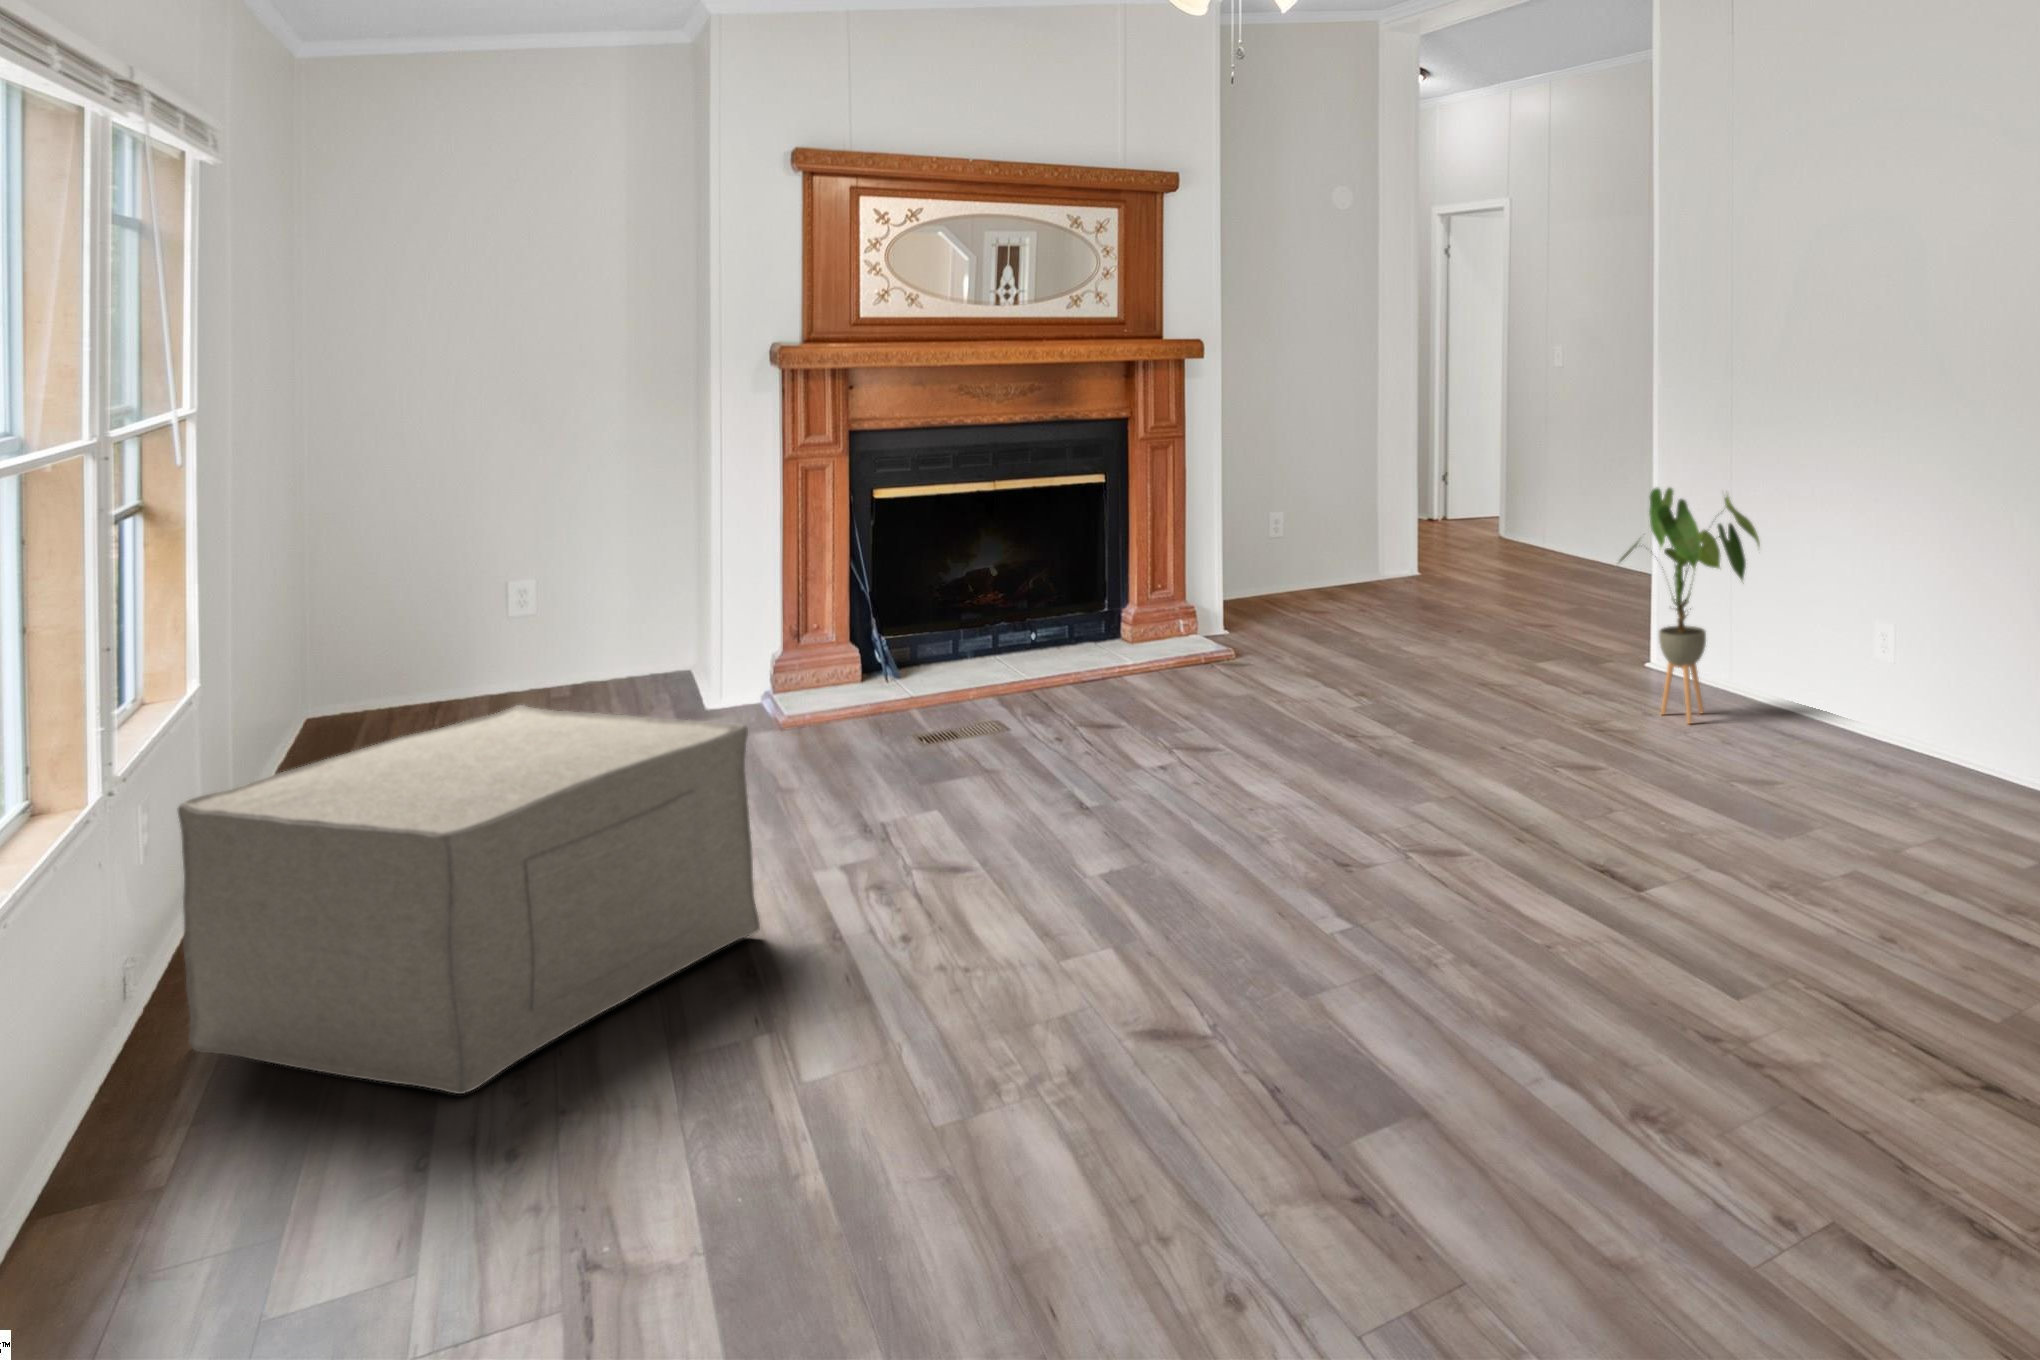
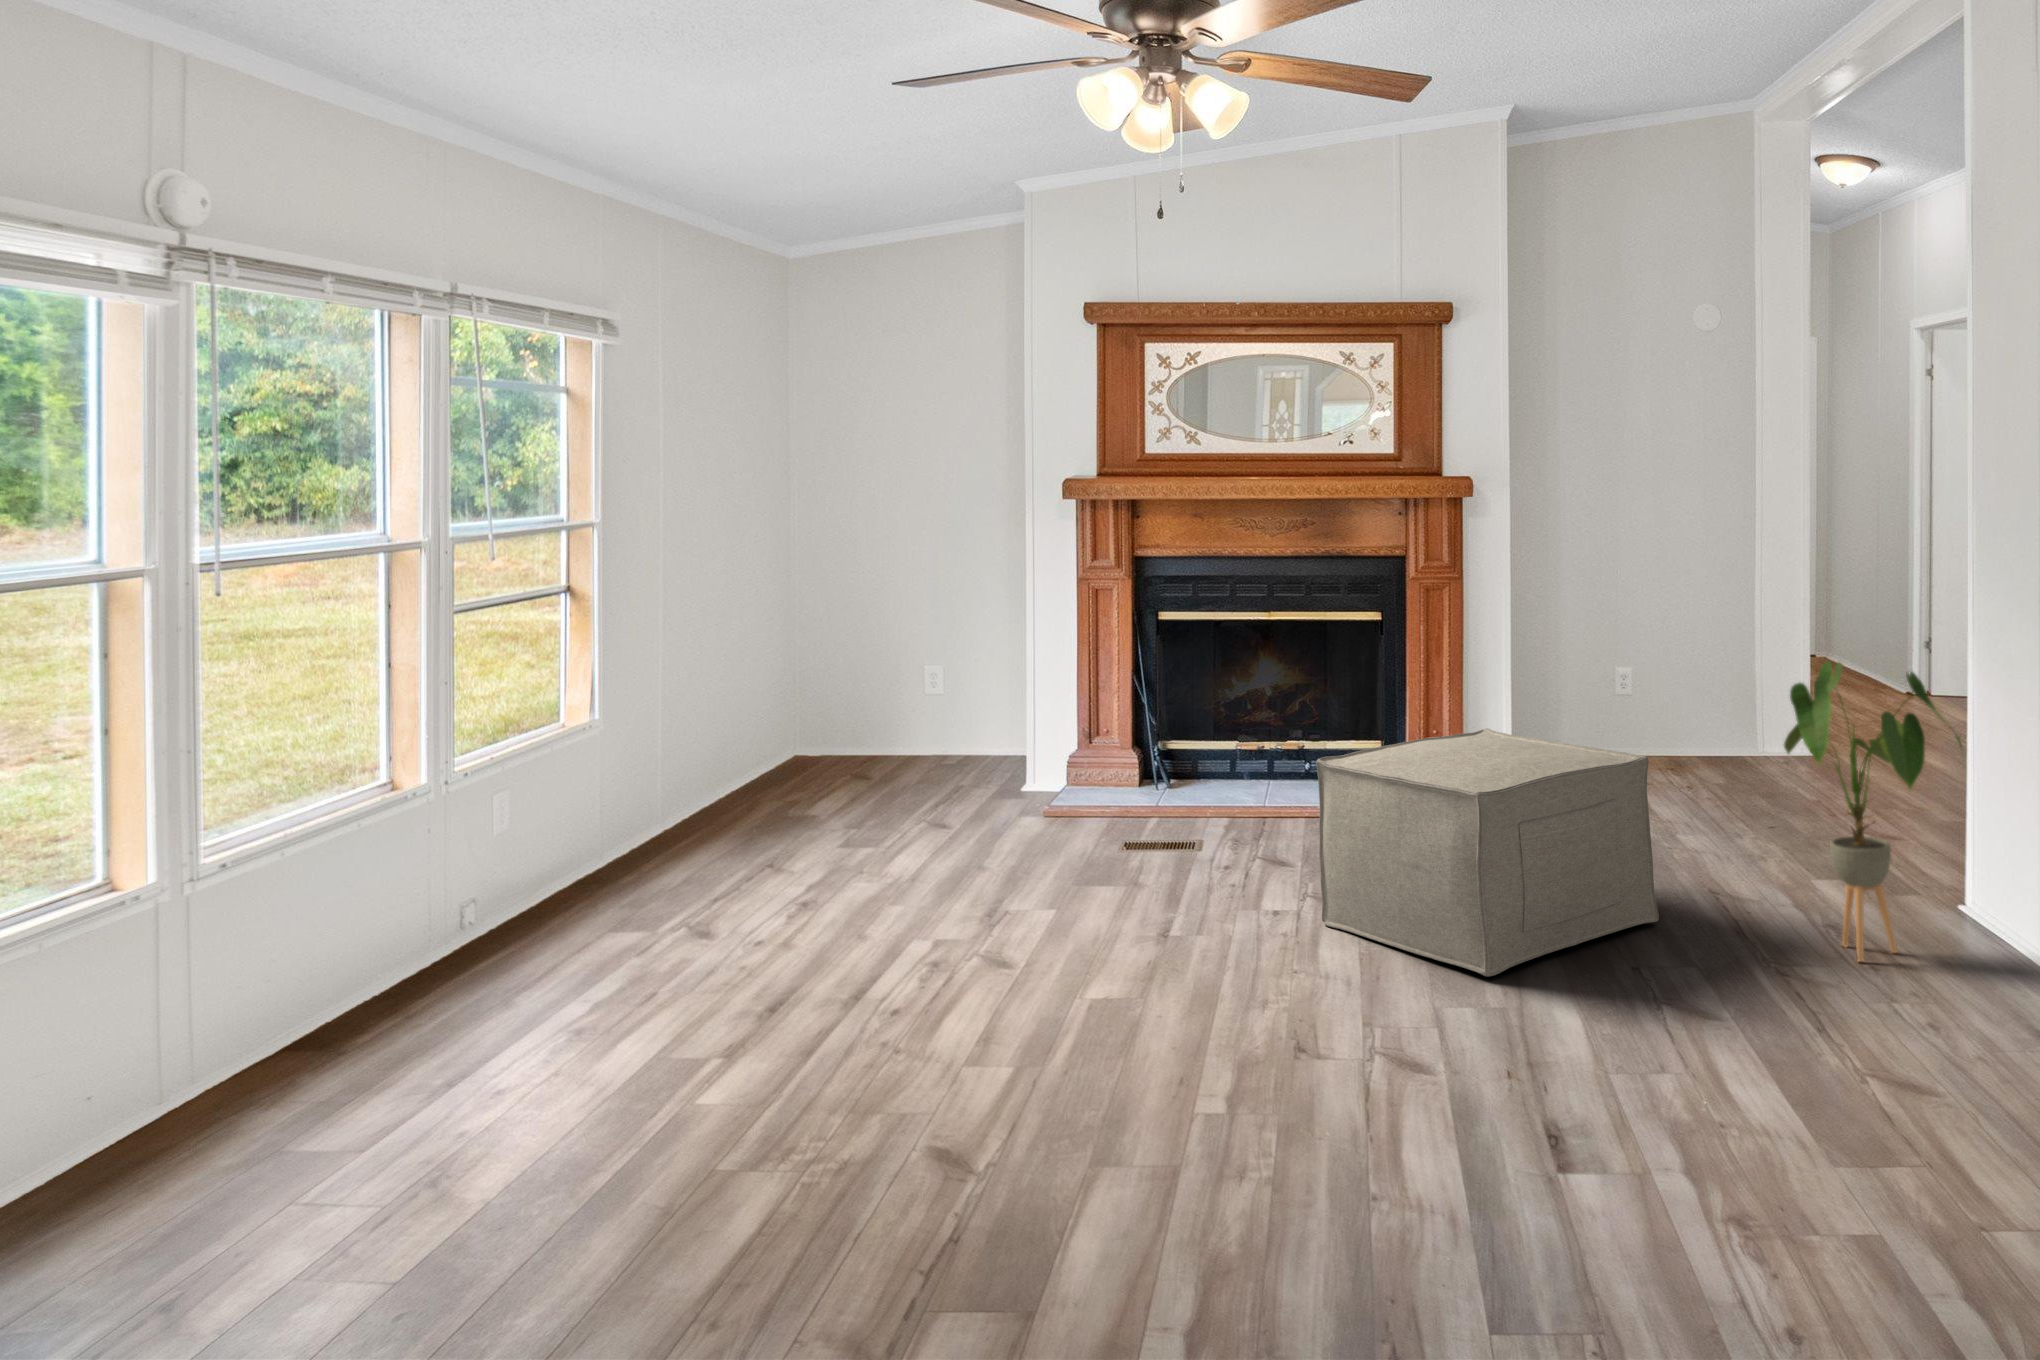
ottoman: present [178,705,760,1094] -> present [1316,728,1659,976]

